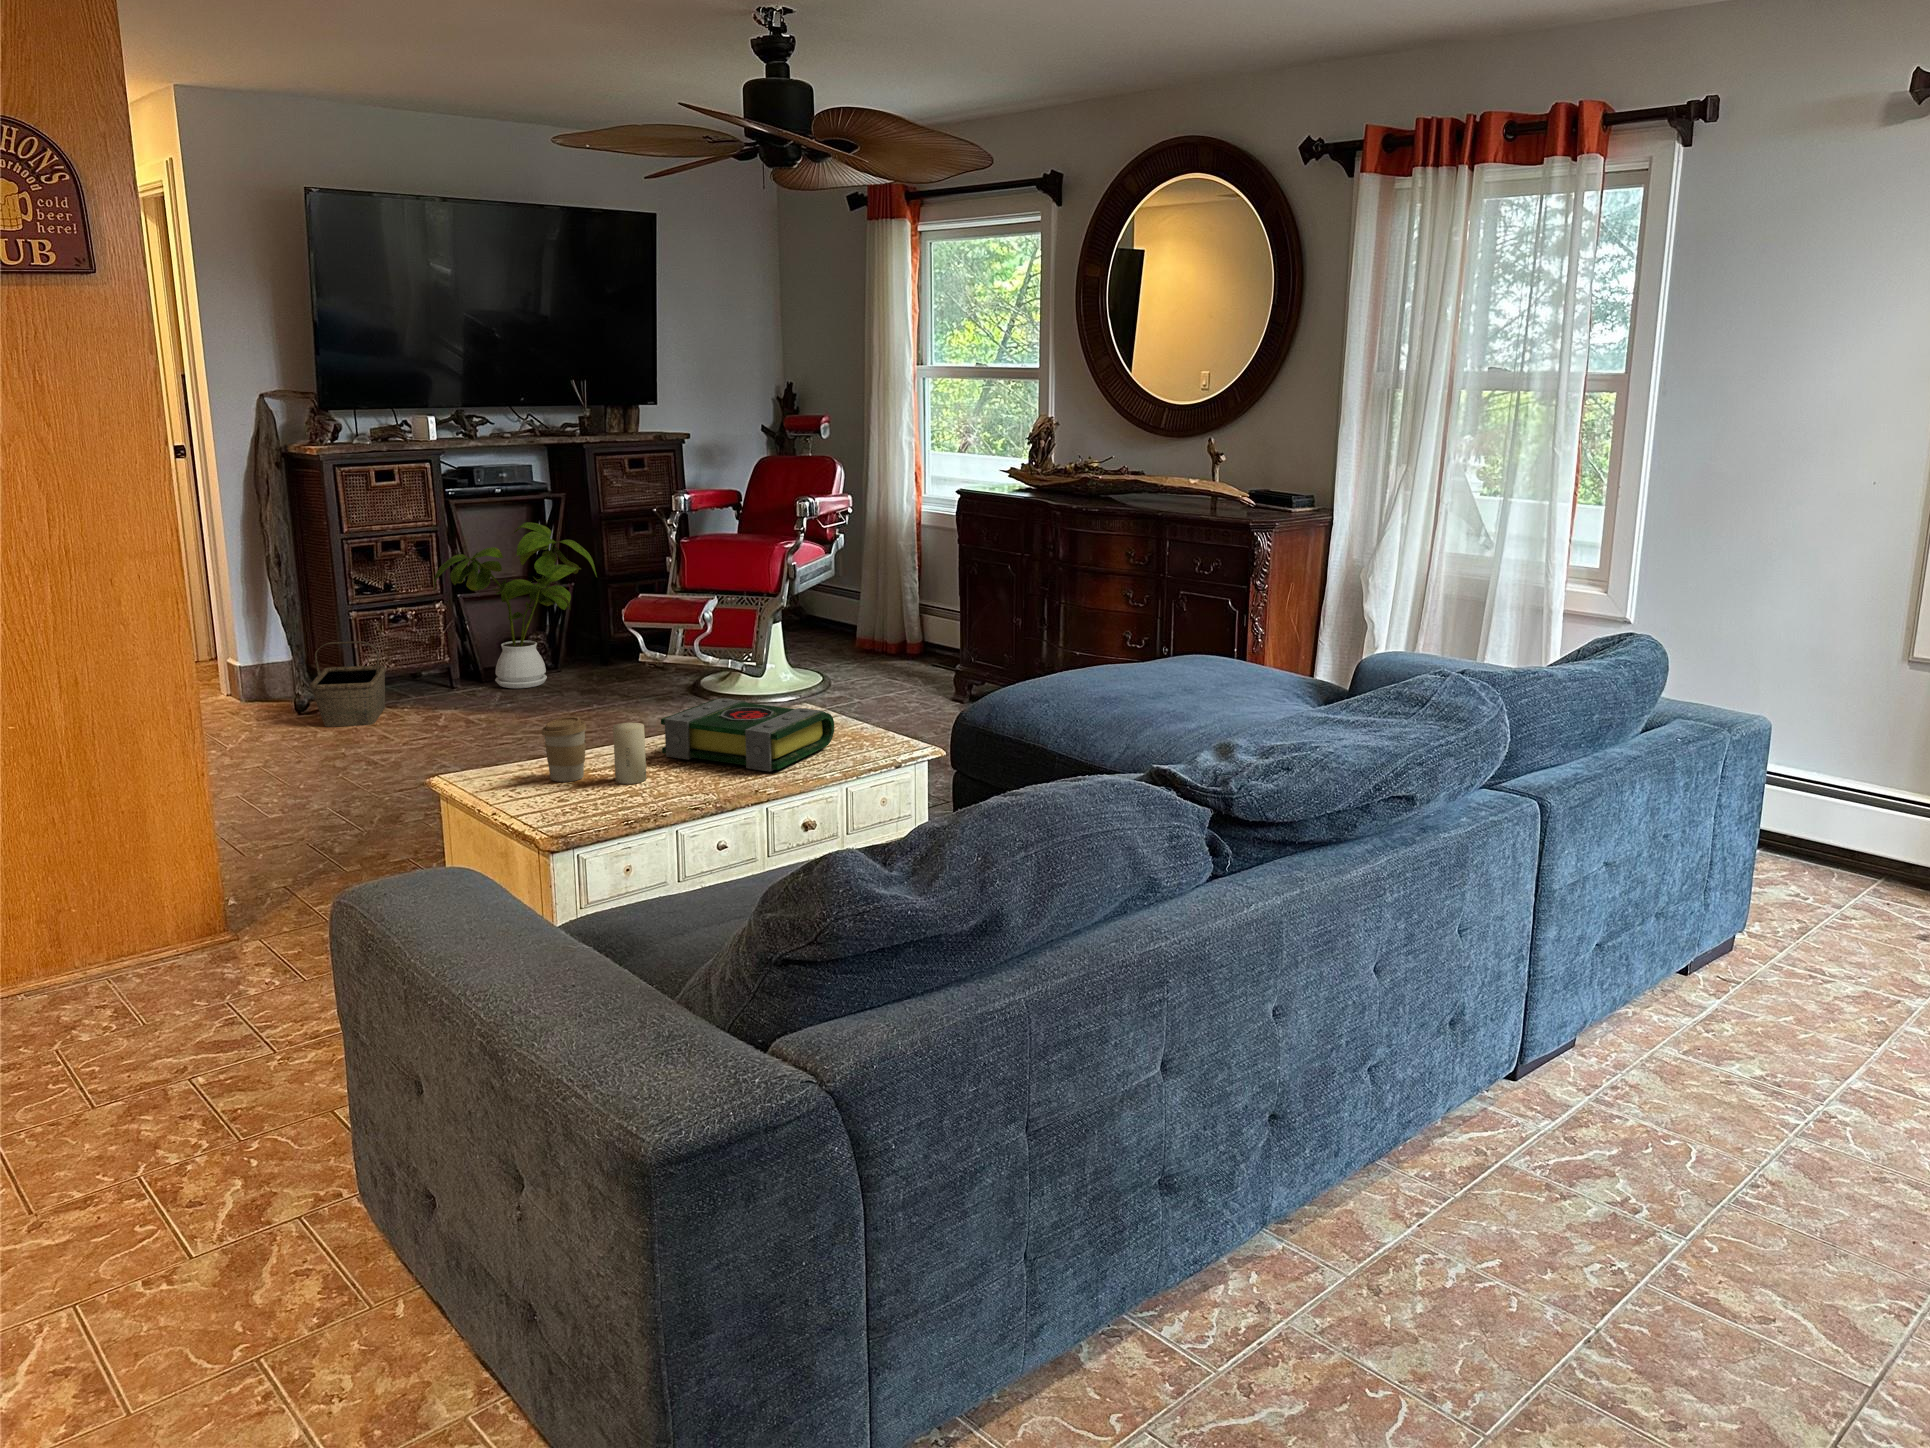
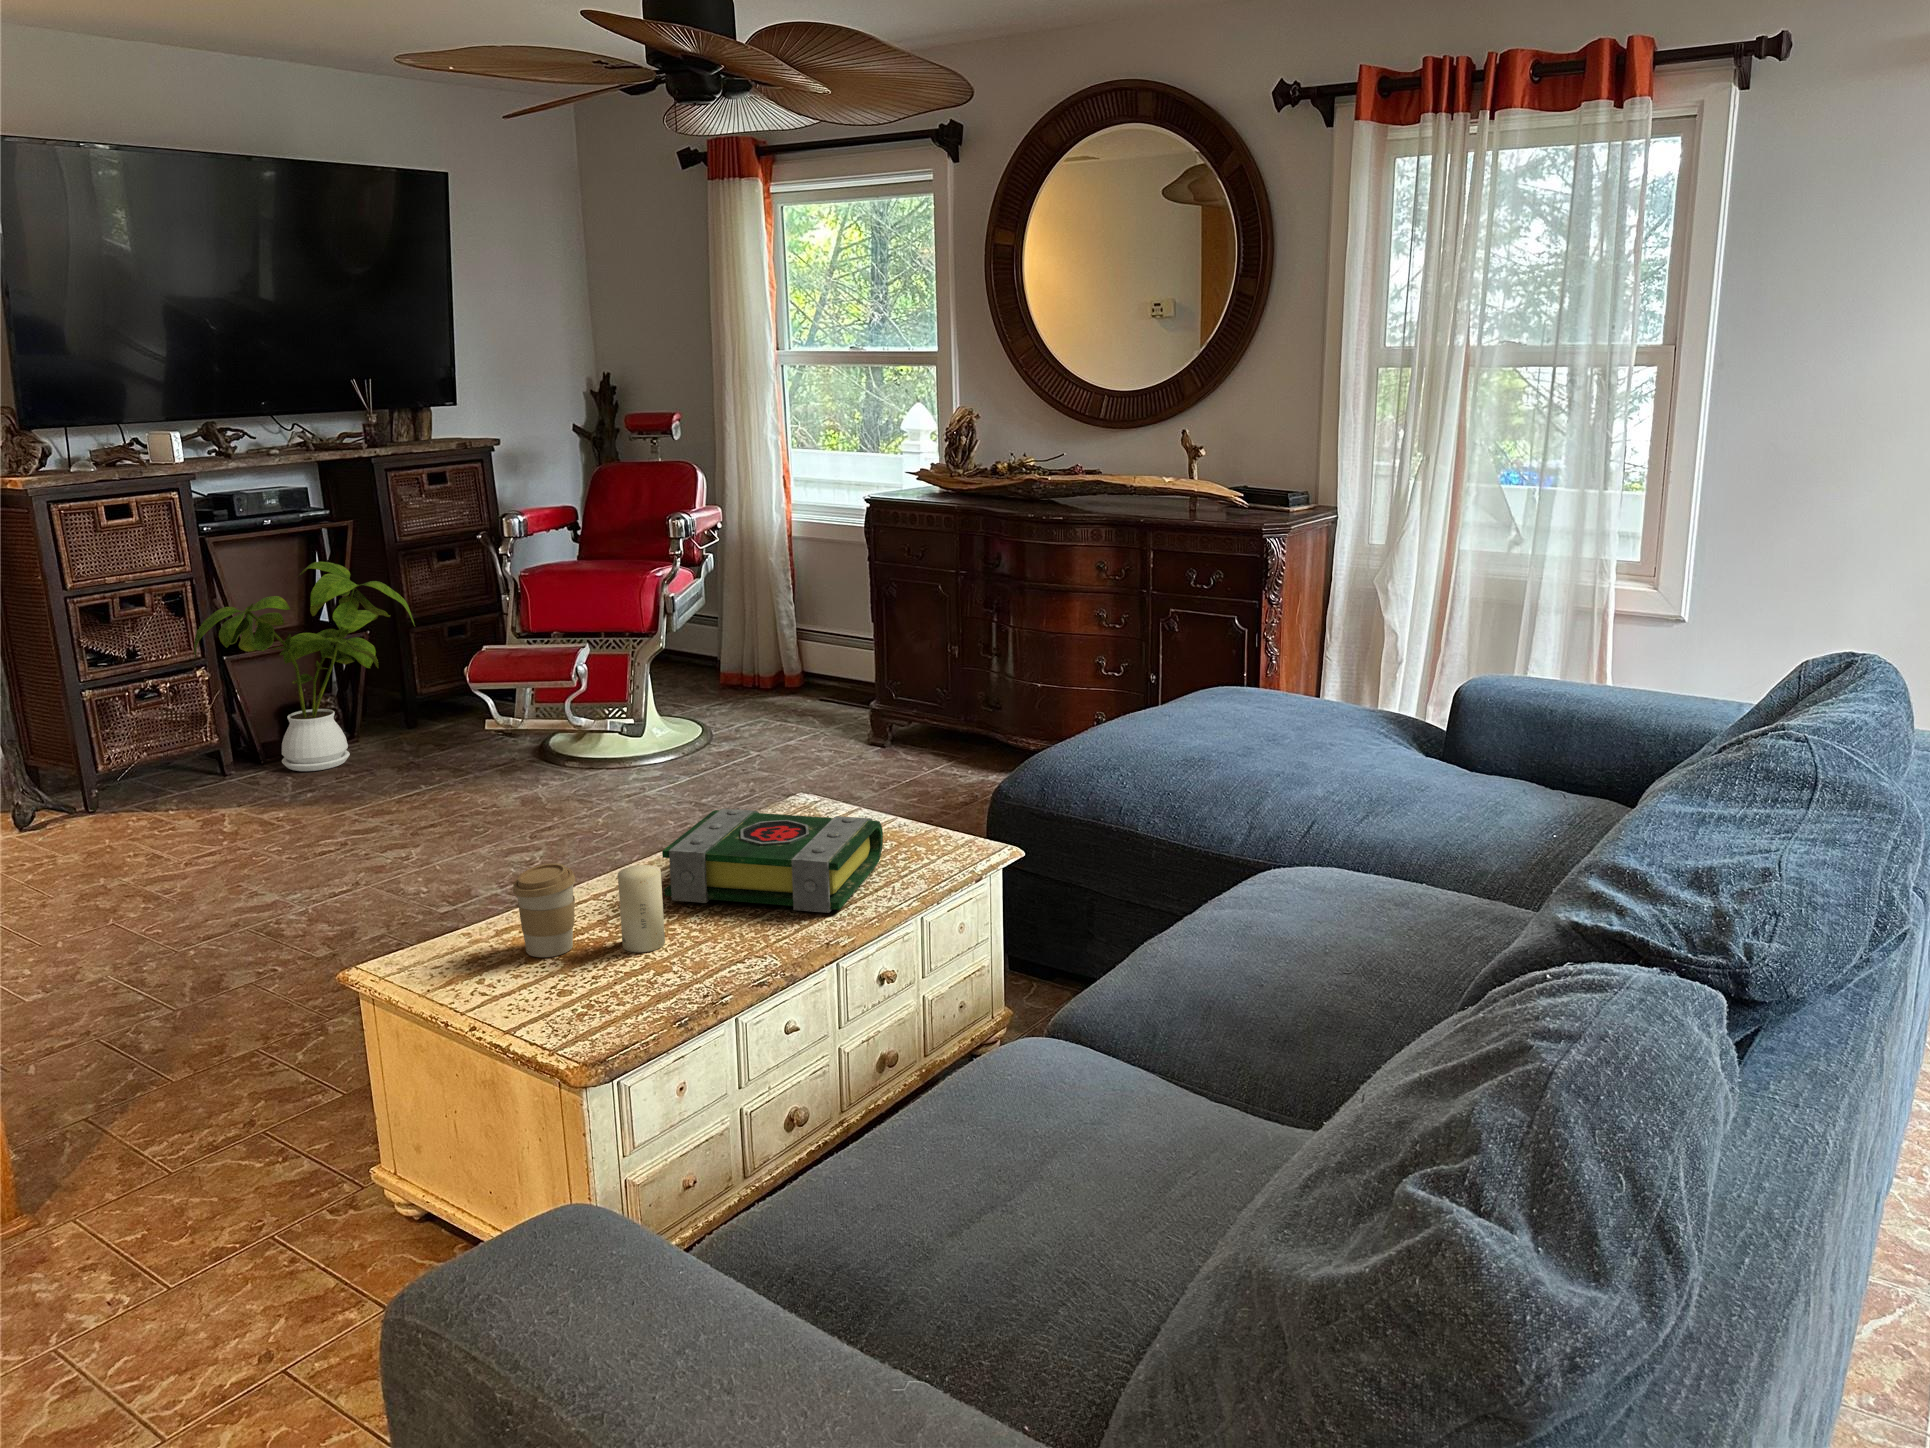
basket: present [310,641,386,727] -> none [40,730,141,847]

